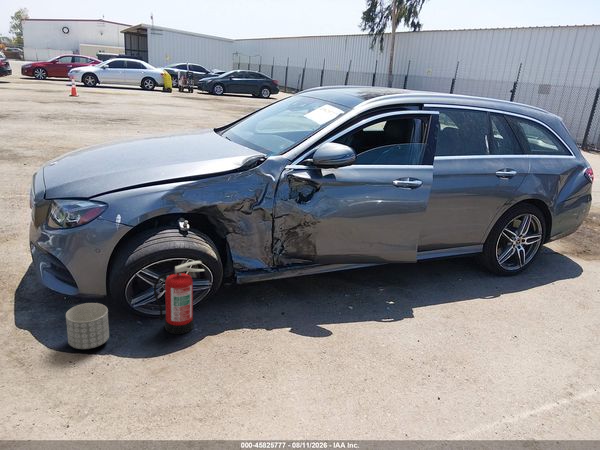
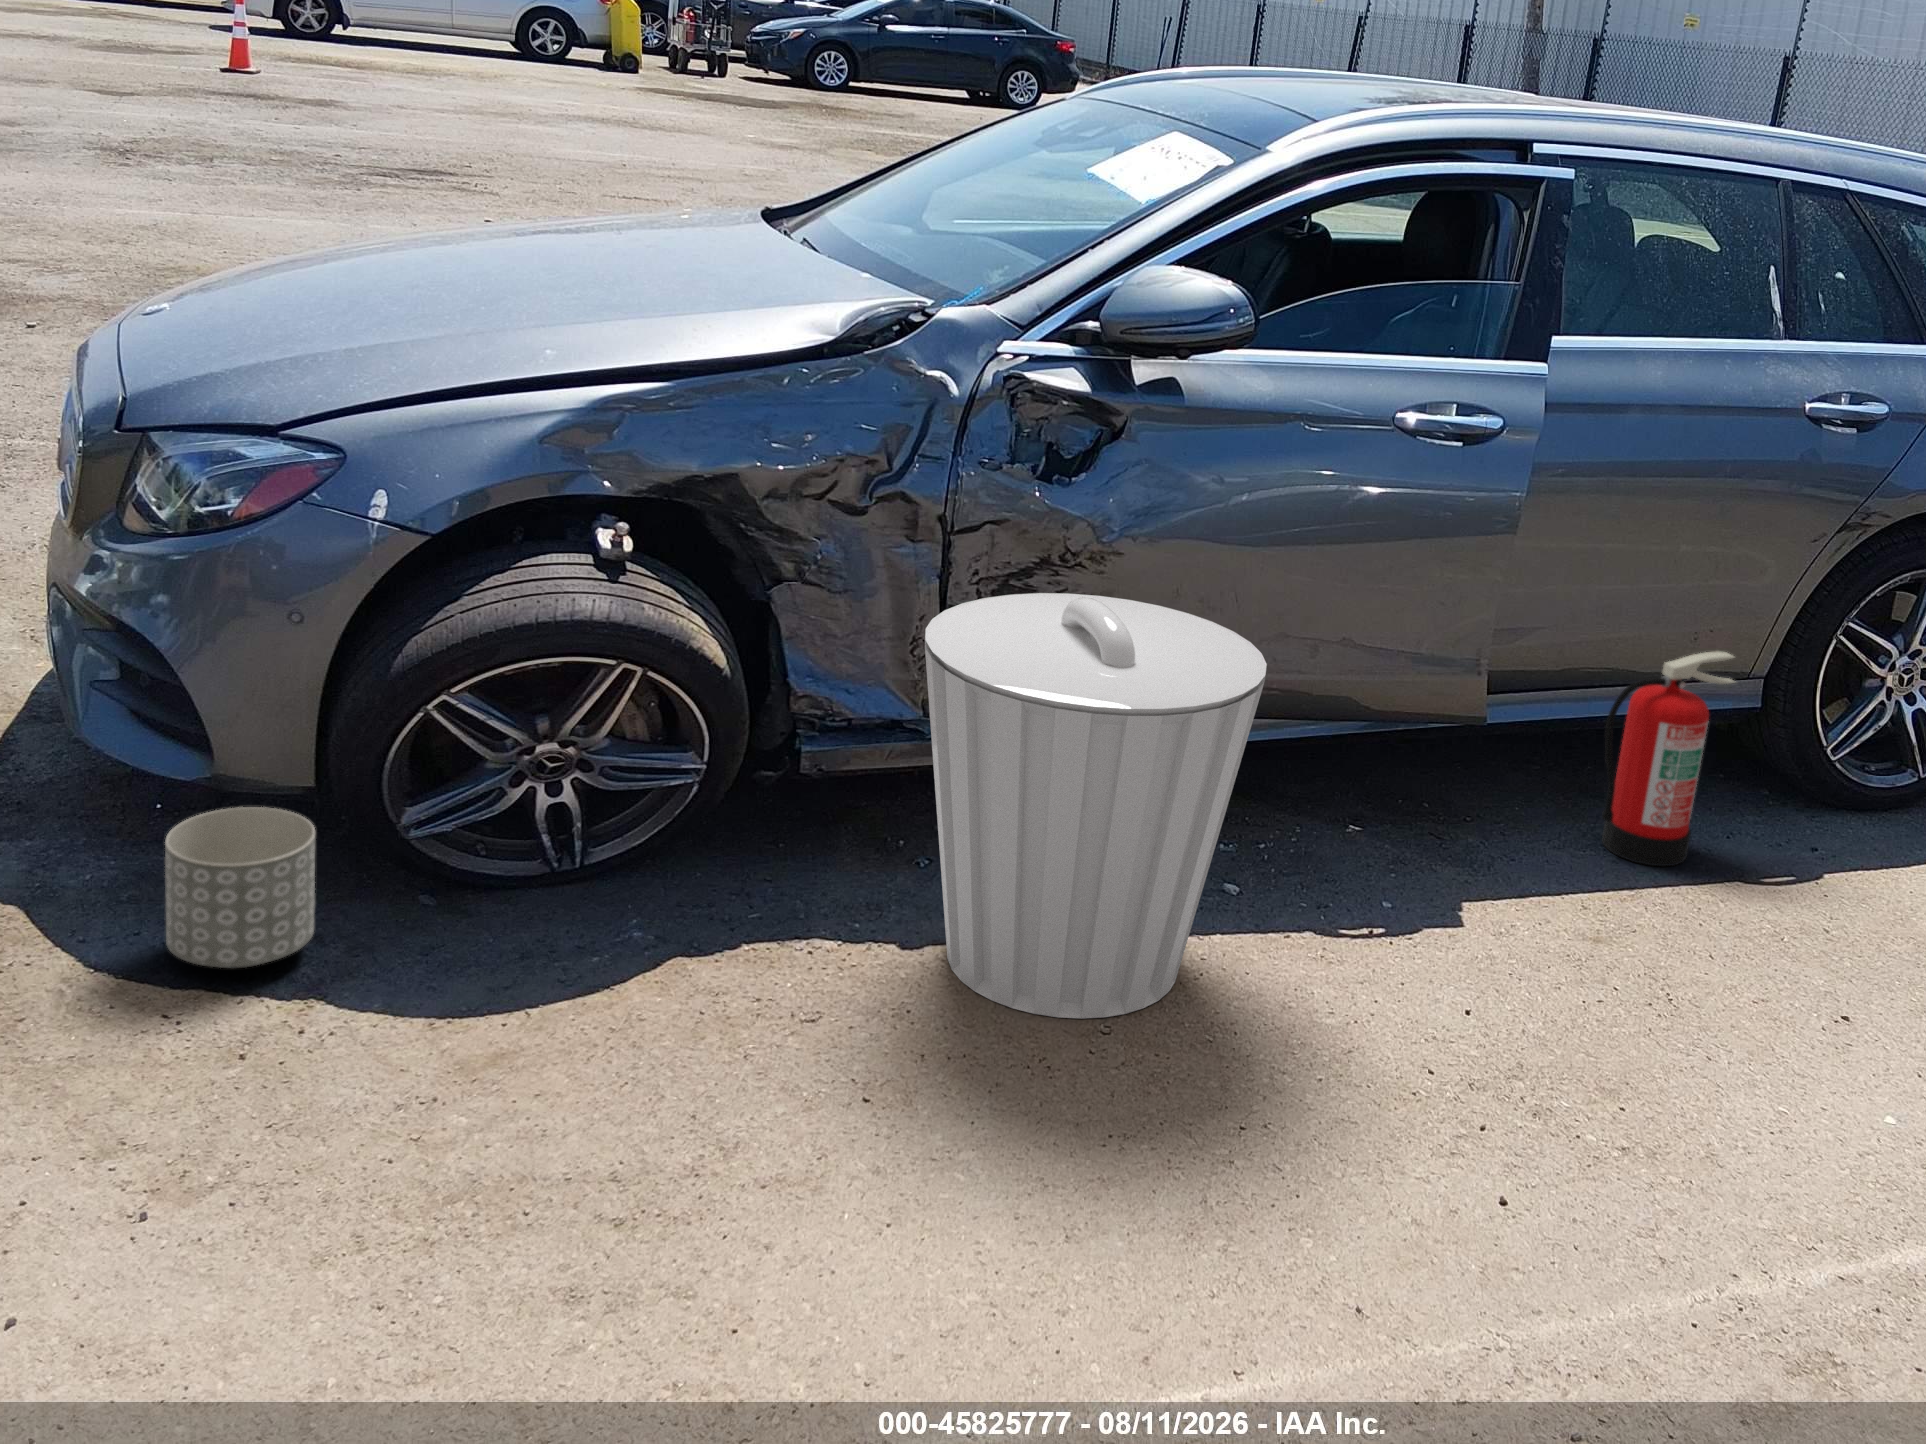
trash can: none [272,233,366,349] -> present [925,593,1267,1019]
fire extinguisher: present [154,261,204,334] -> present [1602,652,1736,866]

